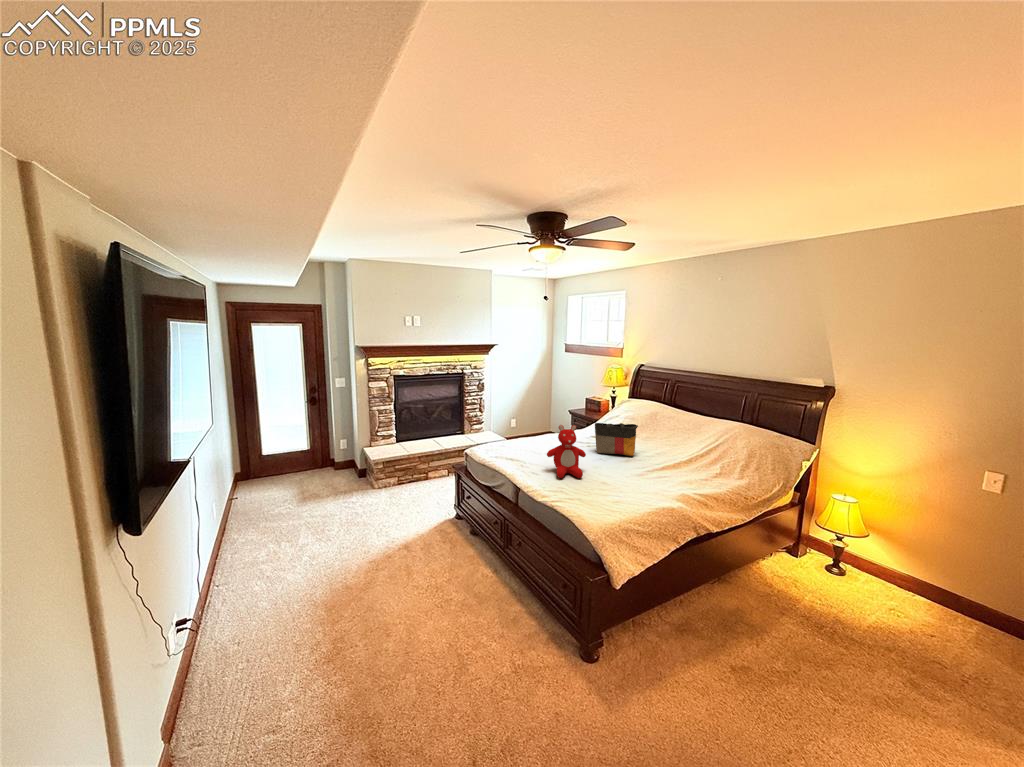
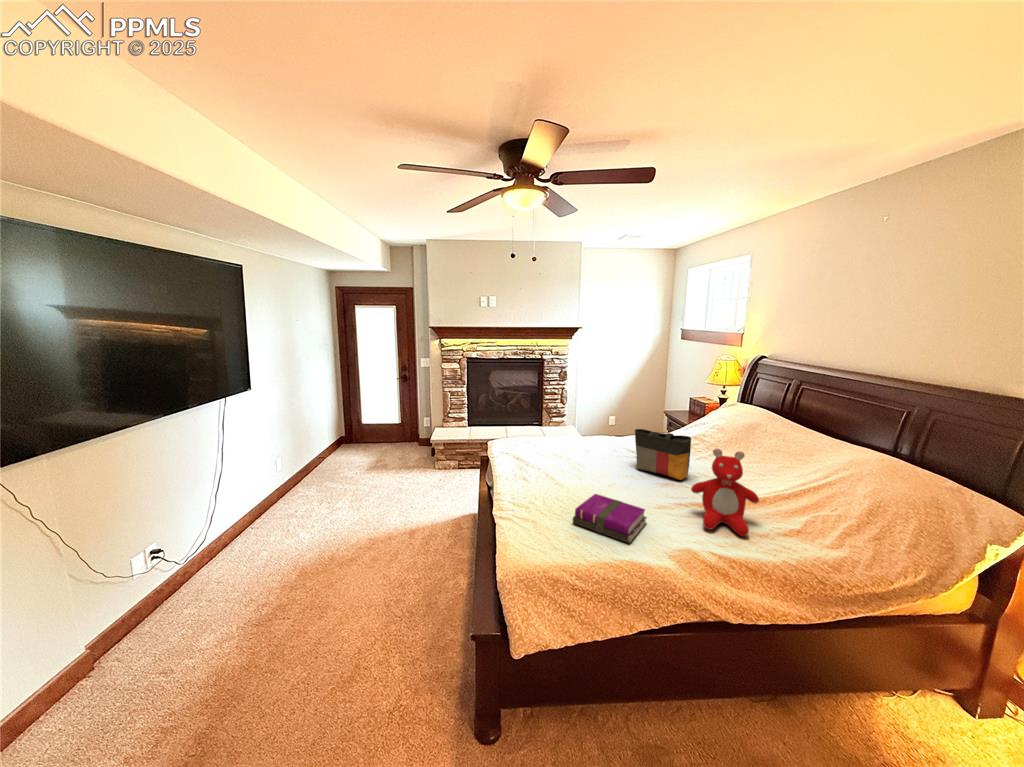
teddy bear: present [547,425,586,478] -> present [691,449,759,536]
notebook: none [599,471,647,499] -> present [573,494,647,543]

